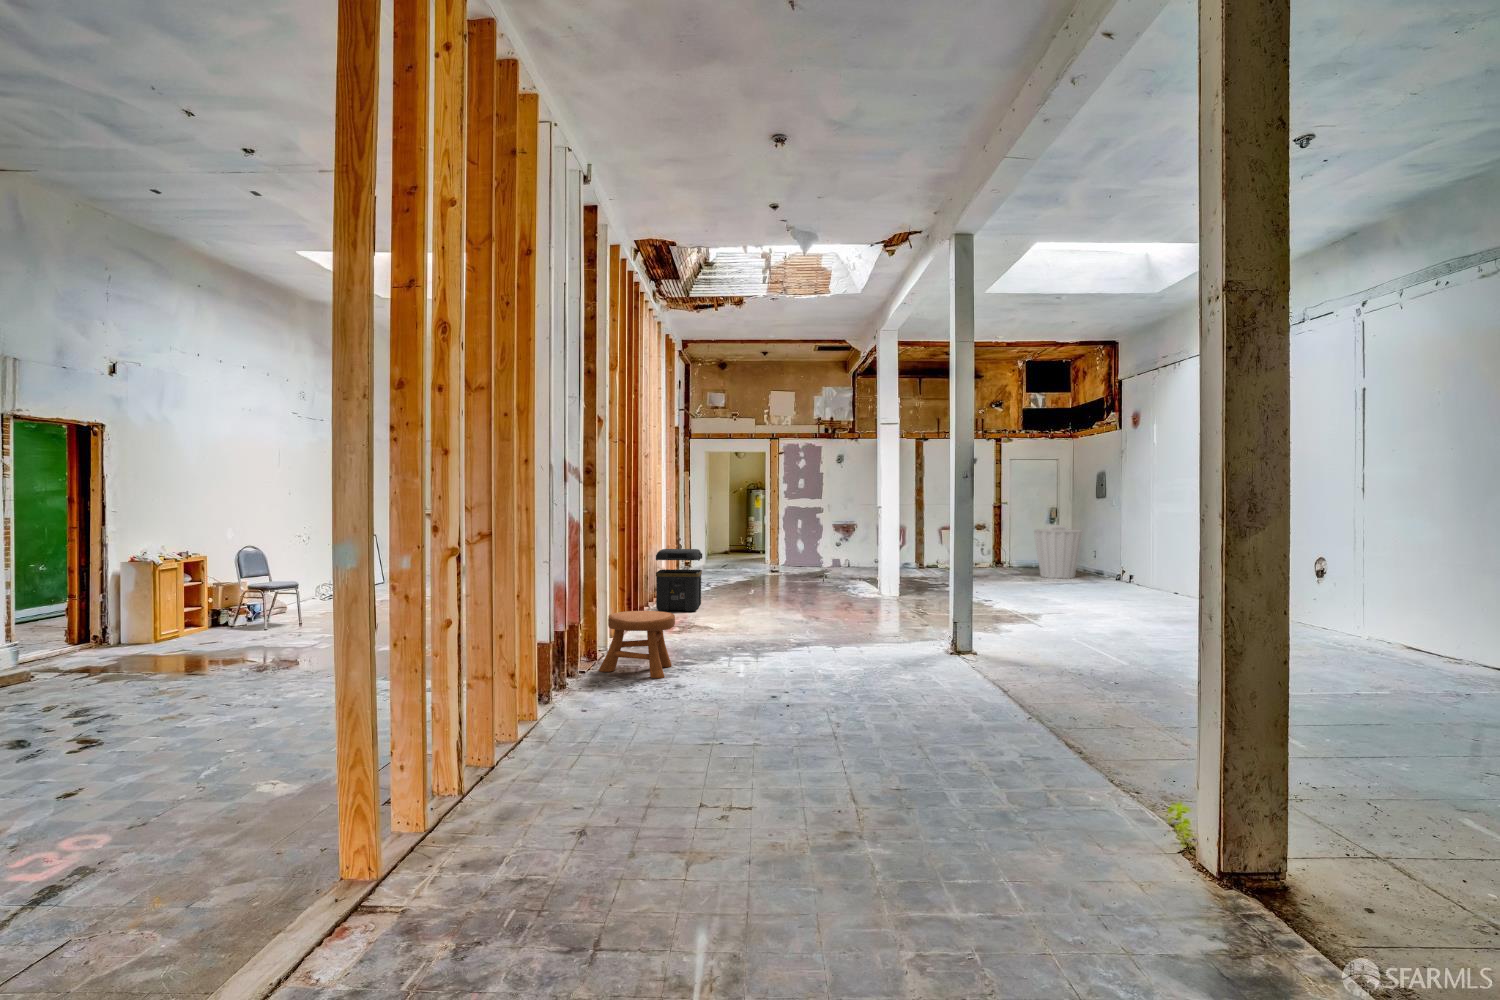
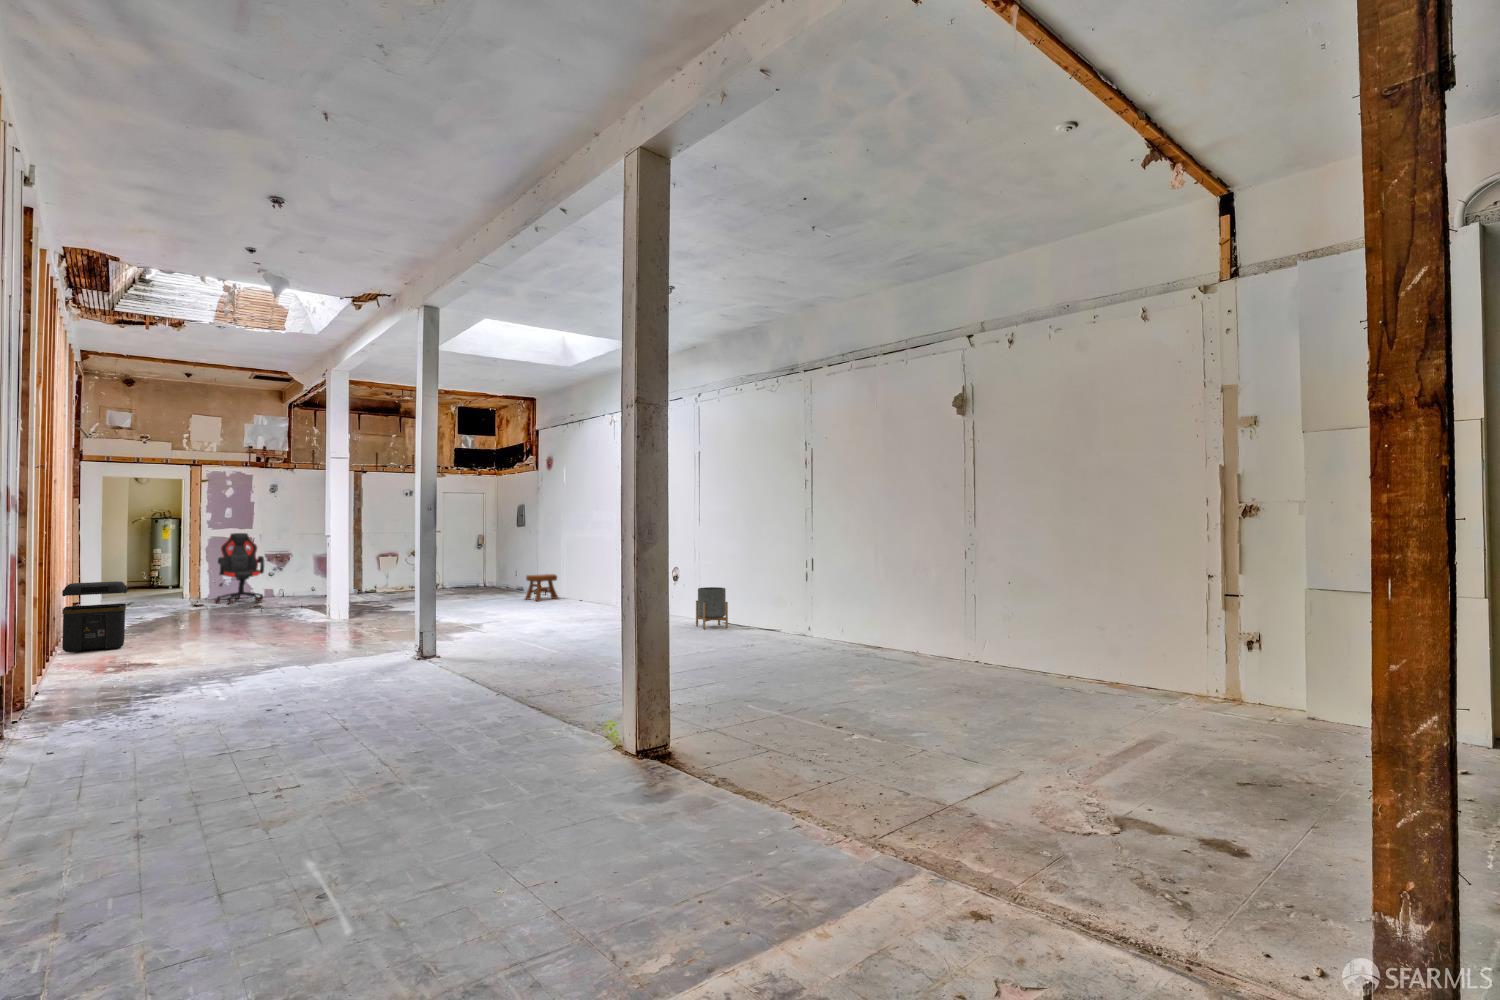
chair: none [789,505,829,575] -> present [215,533,264,604]
trash can: present [1034,525,1082,578] -> none [467,546,506,590]
planter: none [1353,604,1416,673] -> present [696,587,728,629]
stool: present [599,611,675,678] -> present [525,574,558,601]

